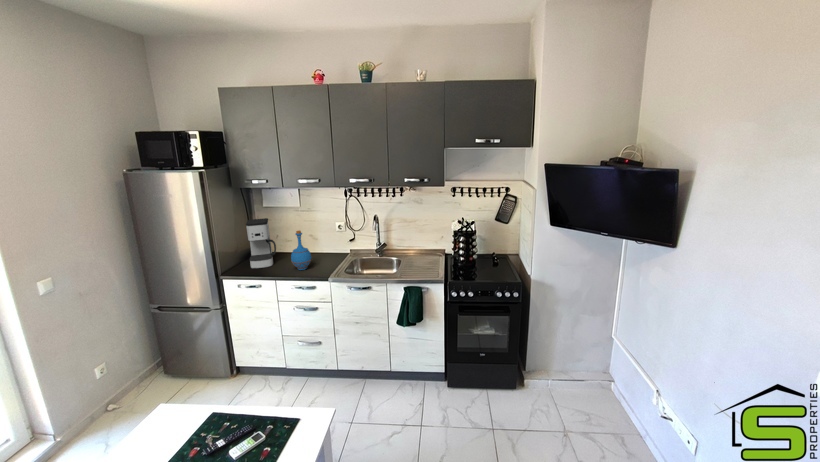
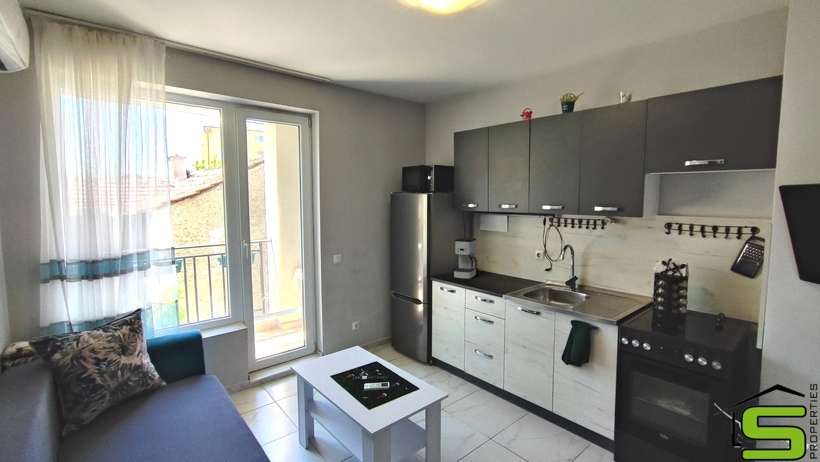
bottle: present [291,231,312,270] -> none [481,250,499,286]

